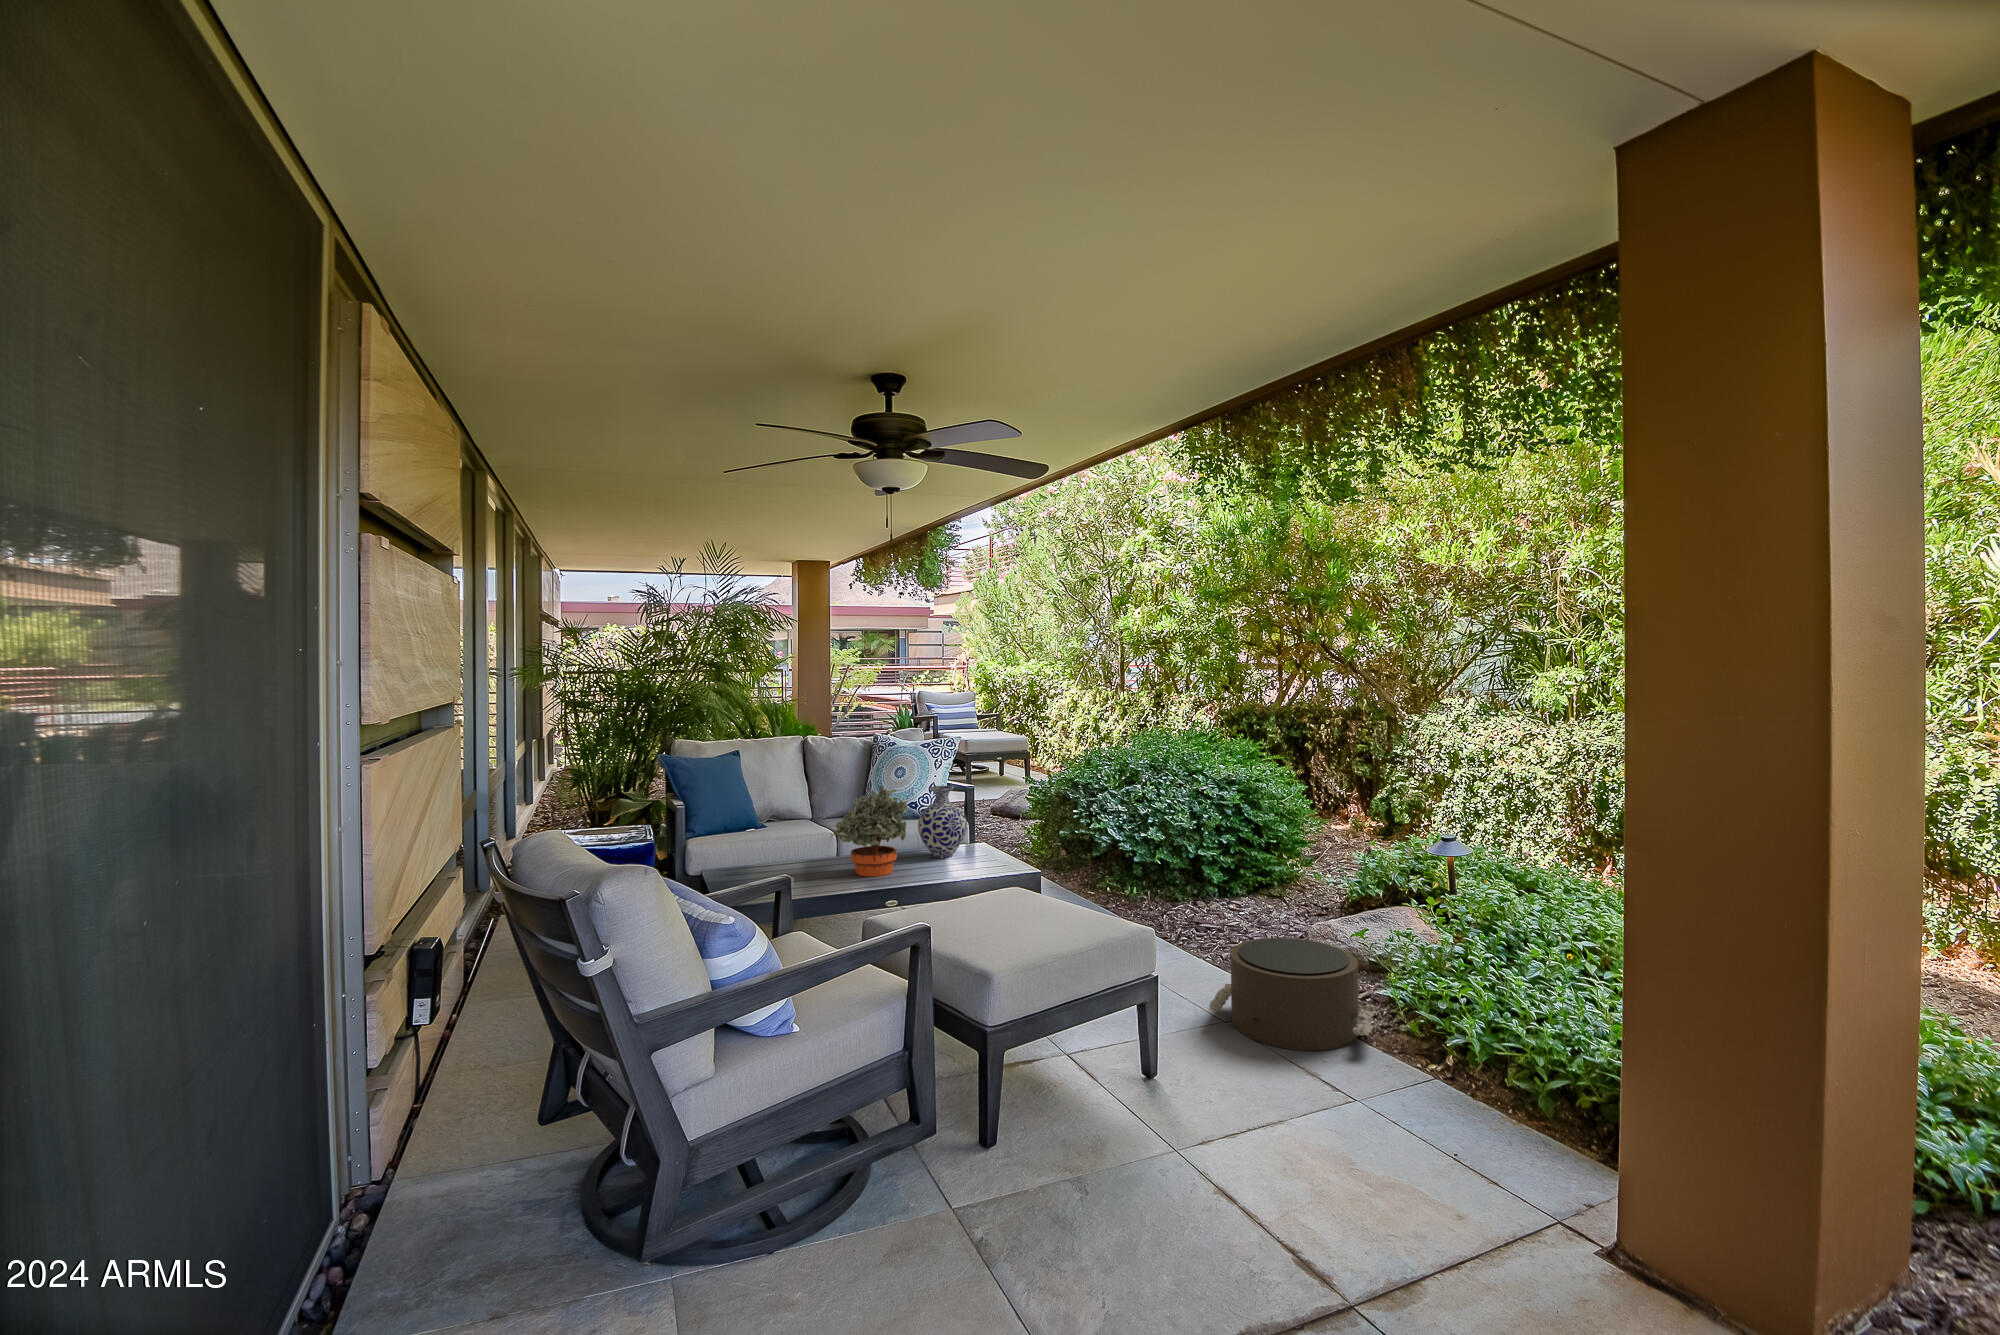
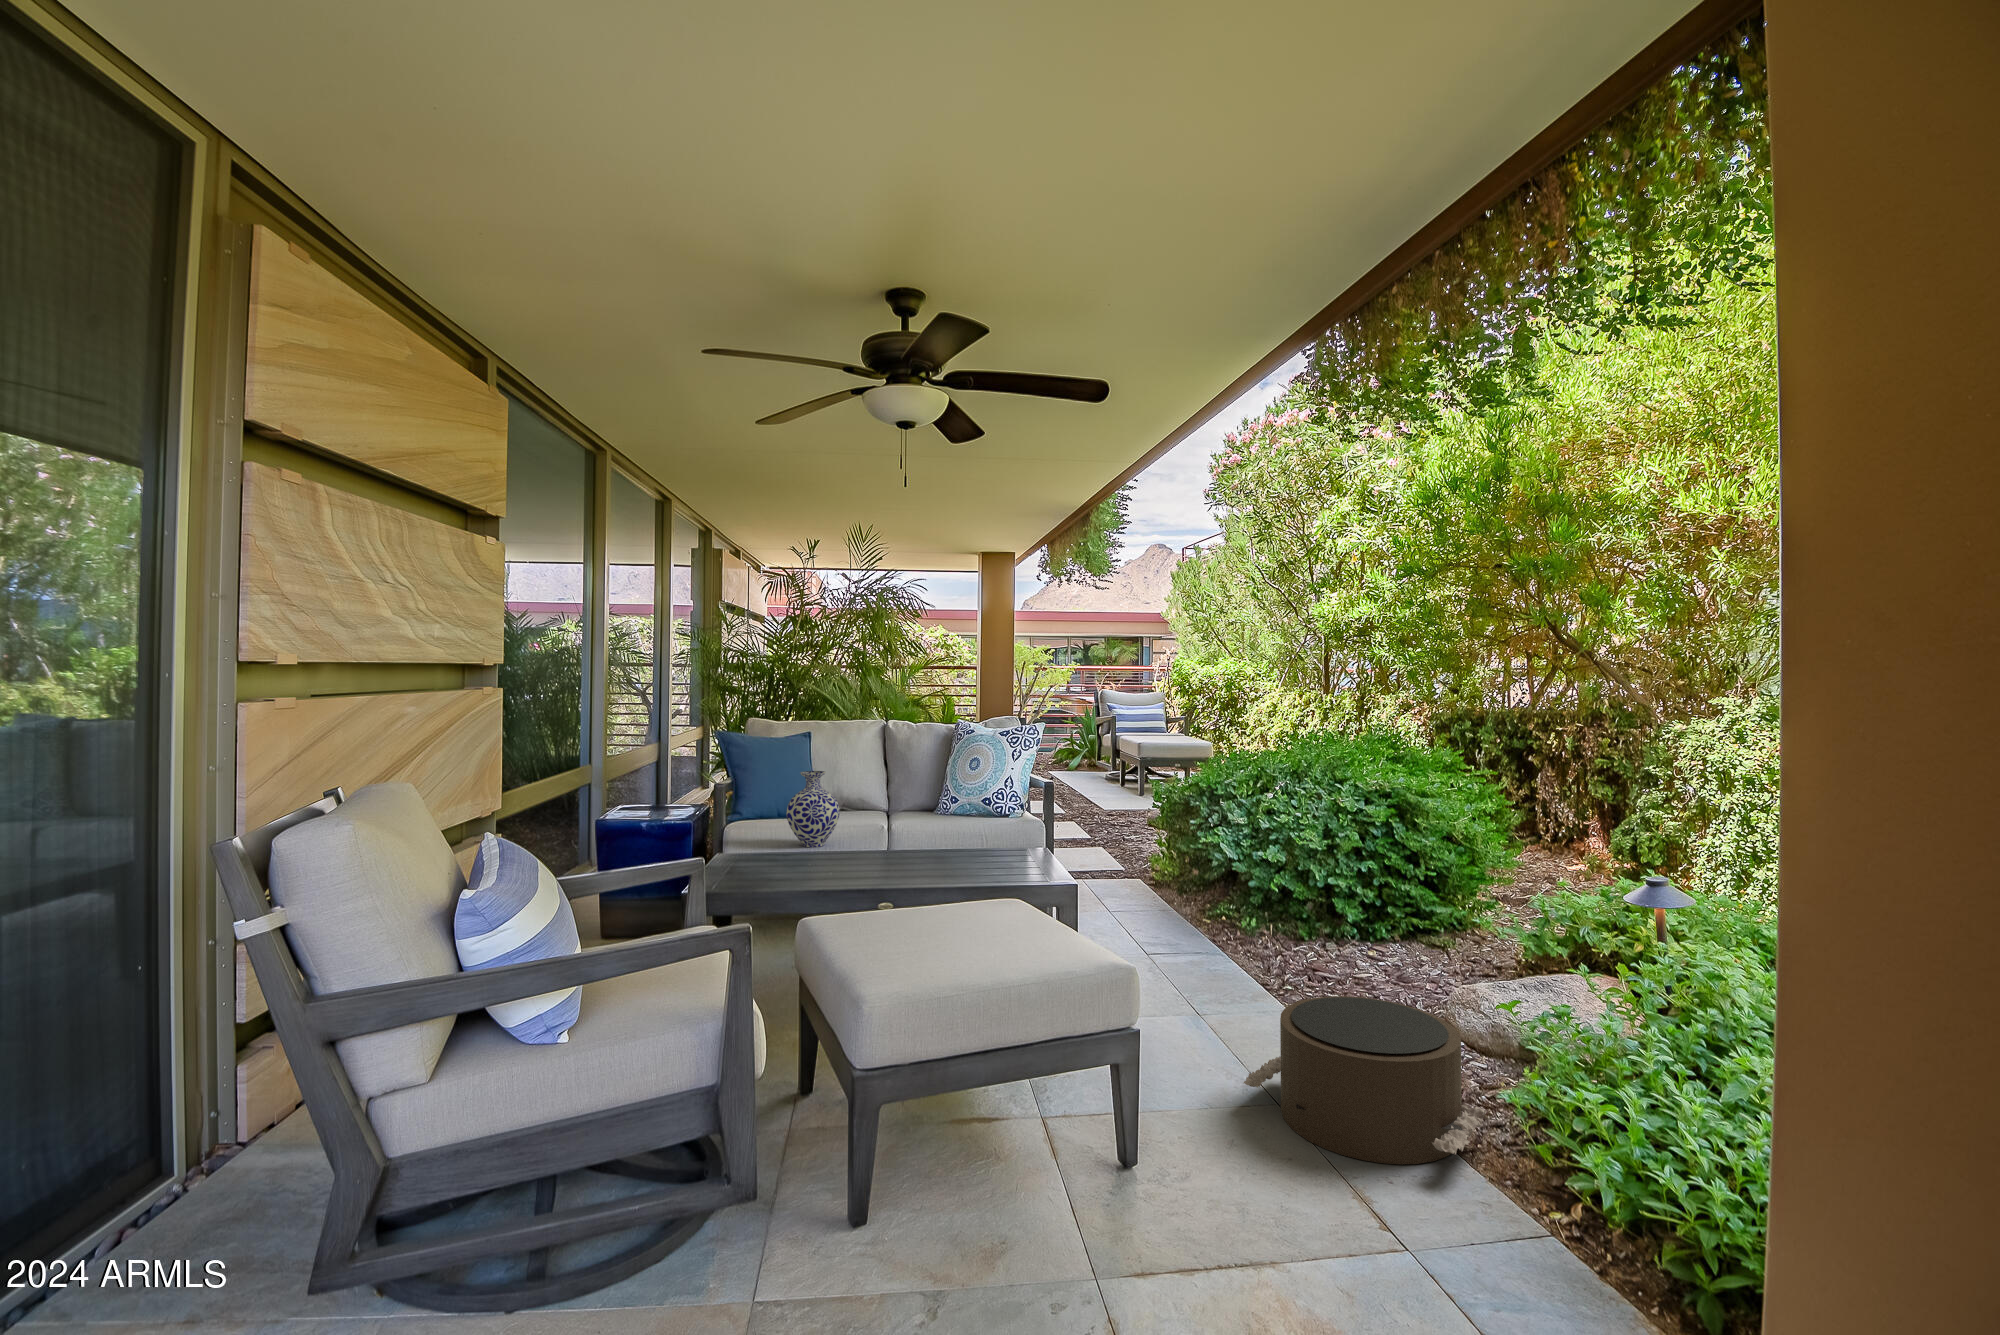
potted plant: present [833,785,907,876] -> none [848,772,937,876]
vase: present [918,786,967,858] -> present [787,771,840,847]

